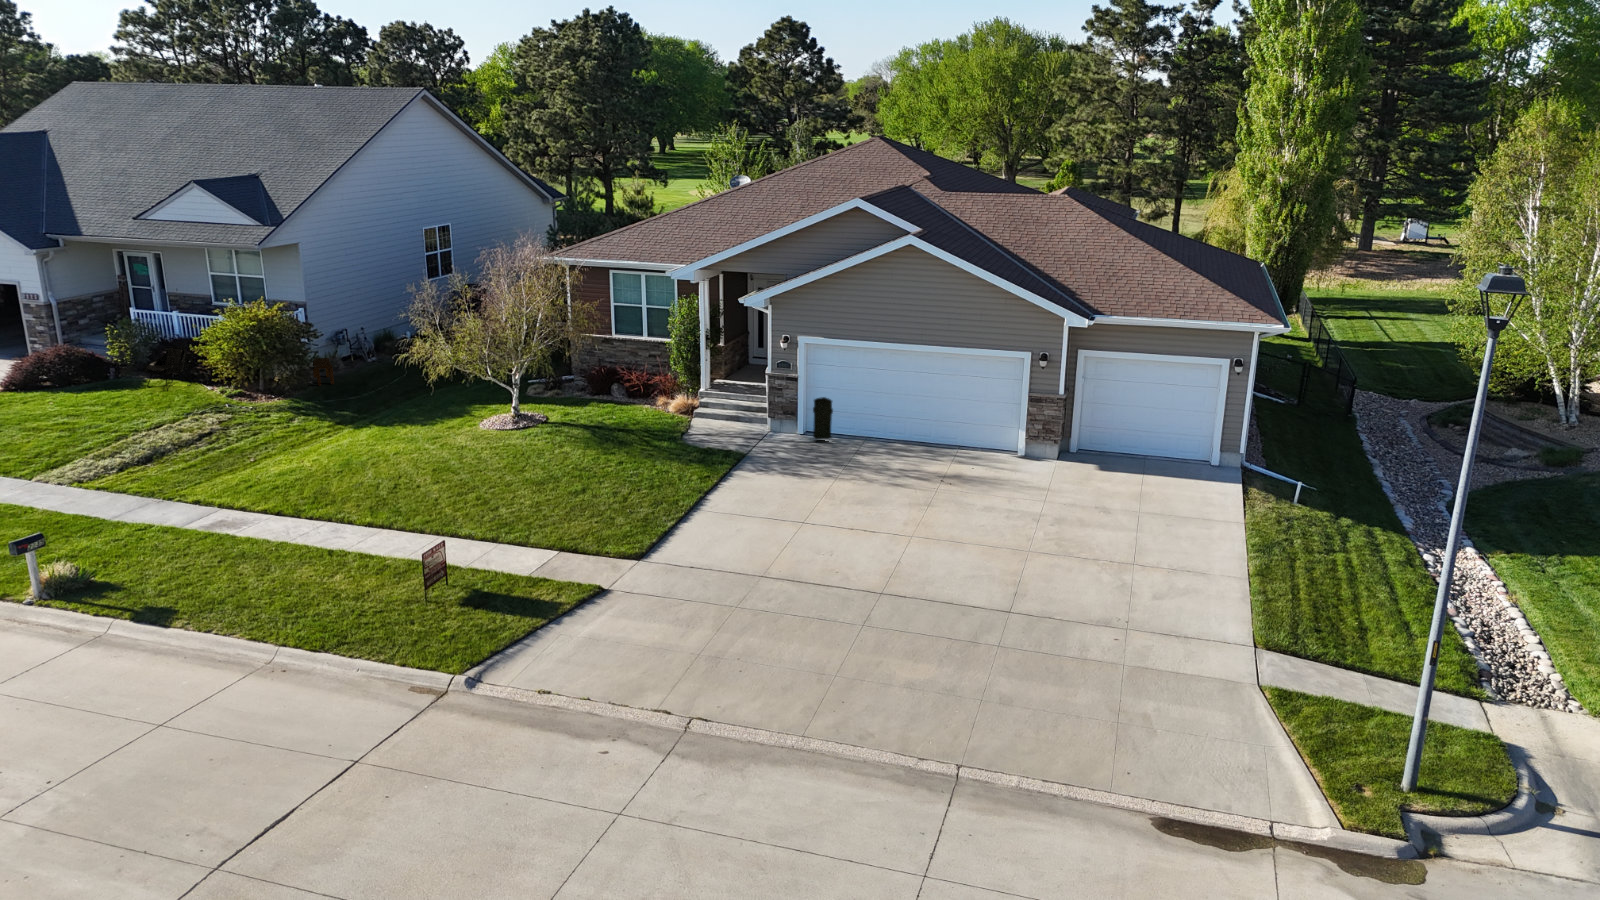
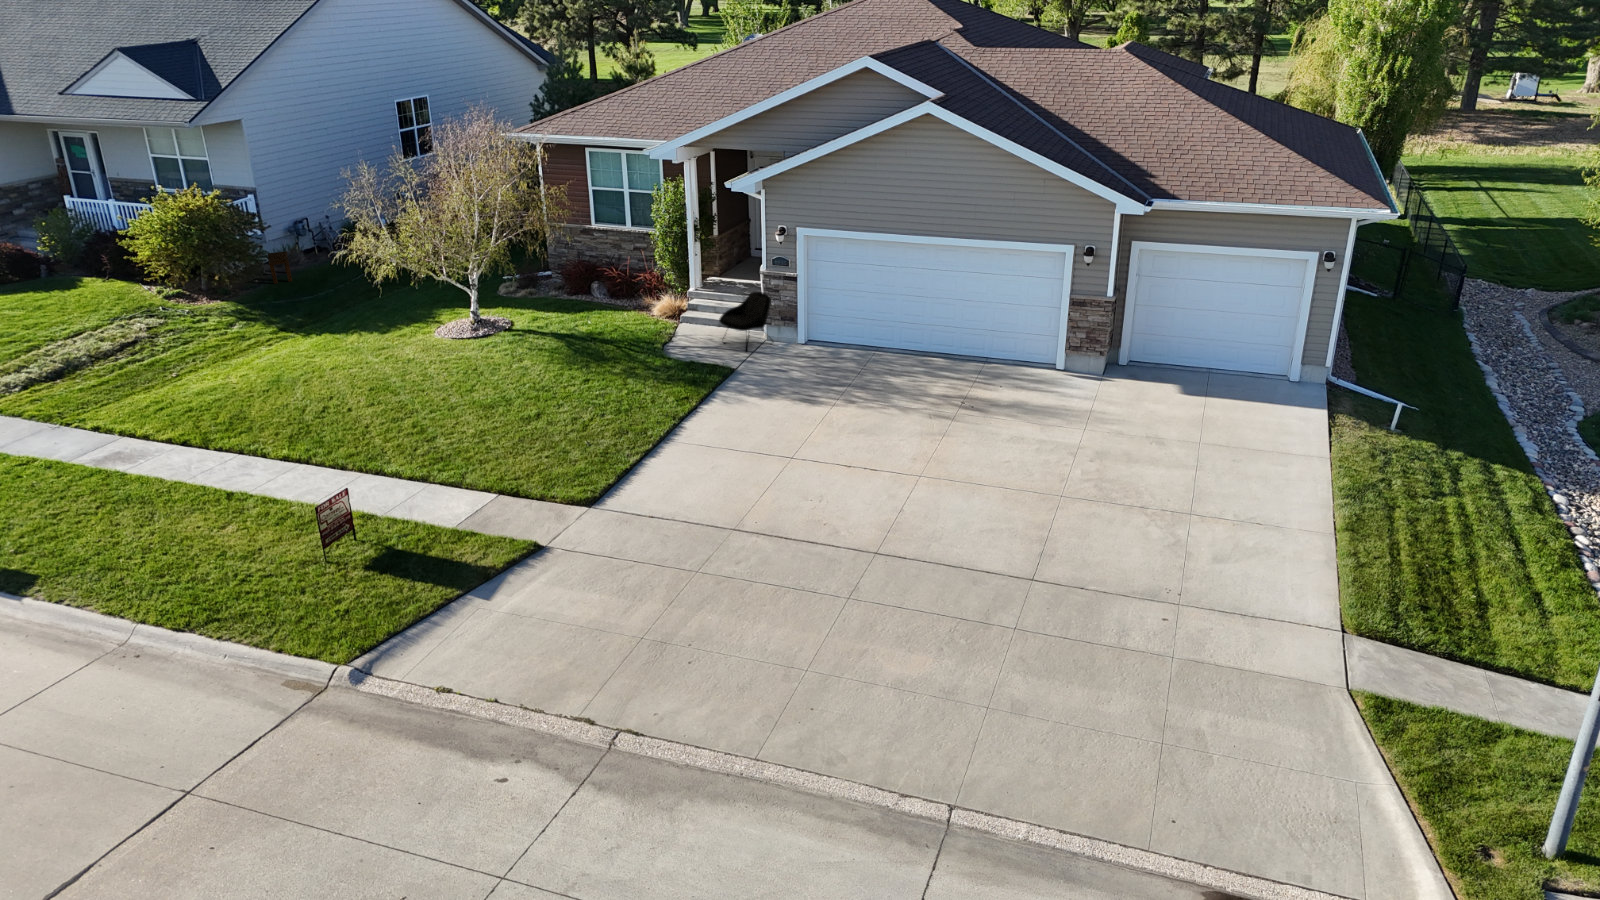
lounge chair: present [143,347,192,391] -> present [719,292,771,348]
trash can: present [813,397,833,439] -> none [817,297,841,350]

